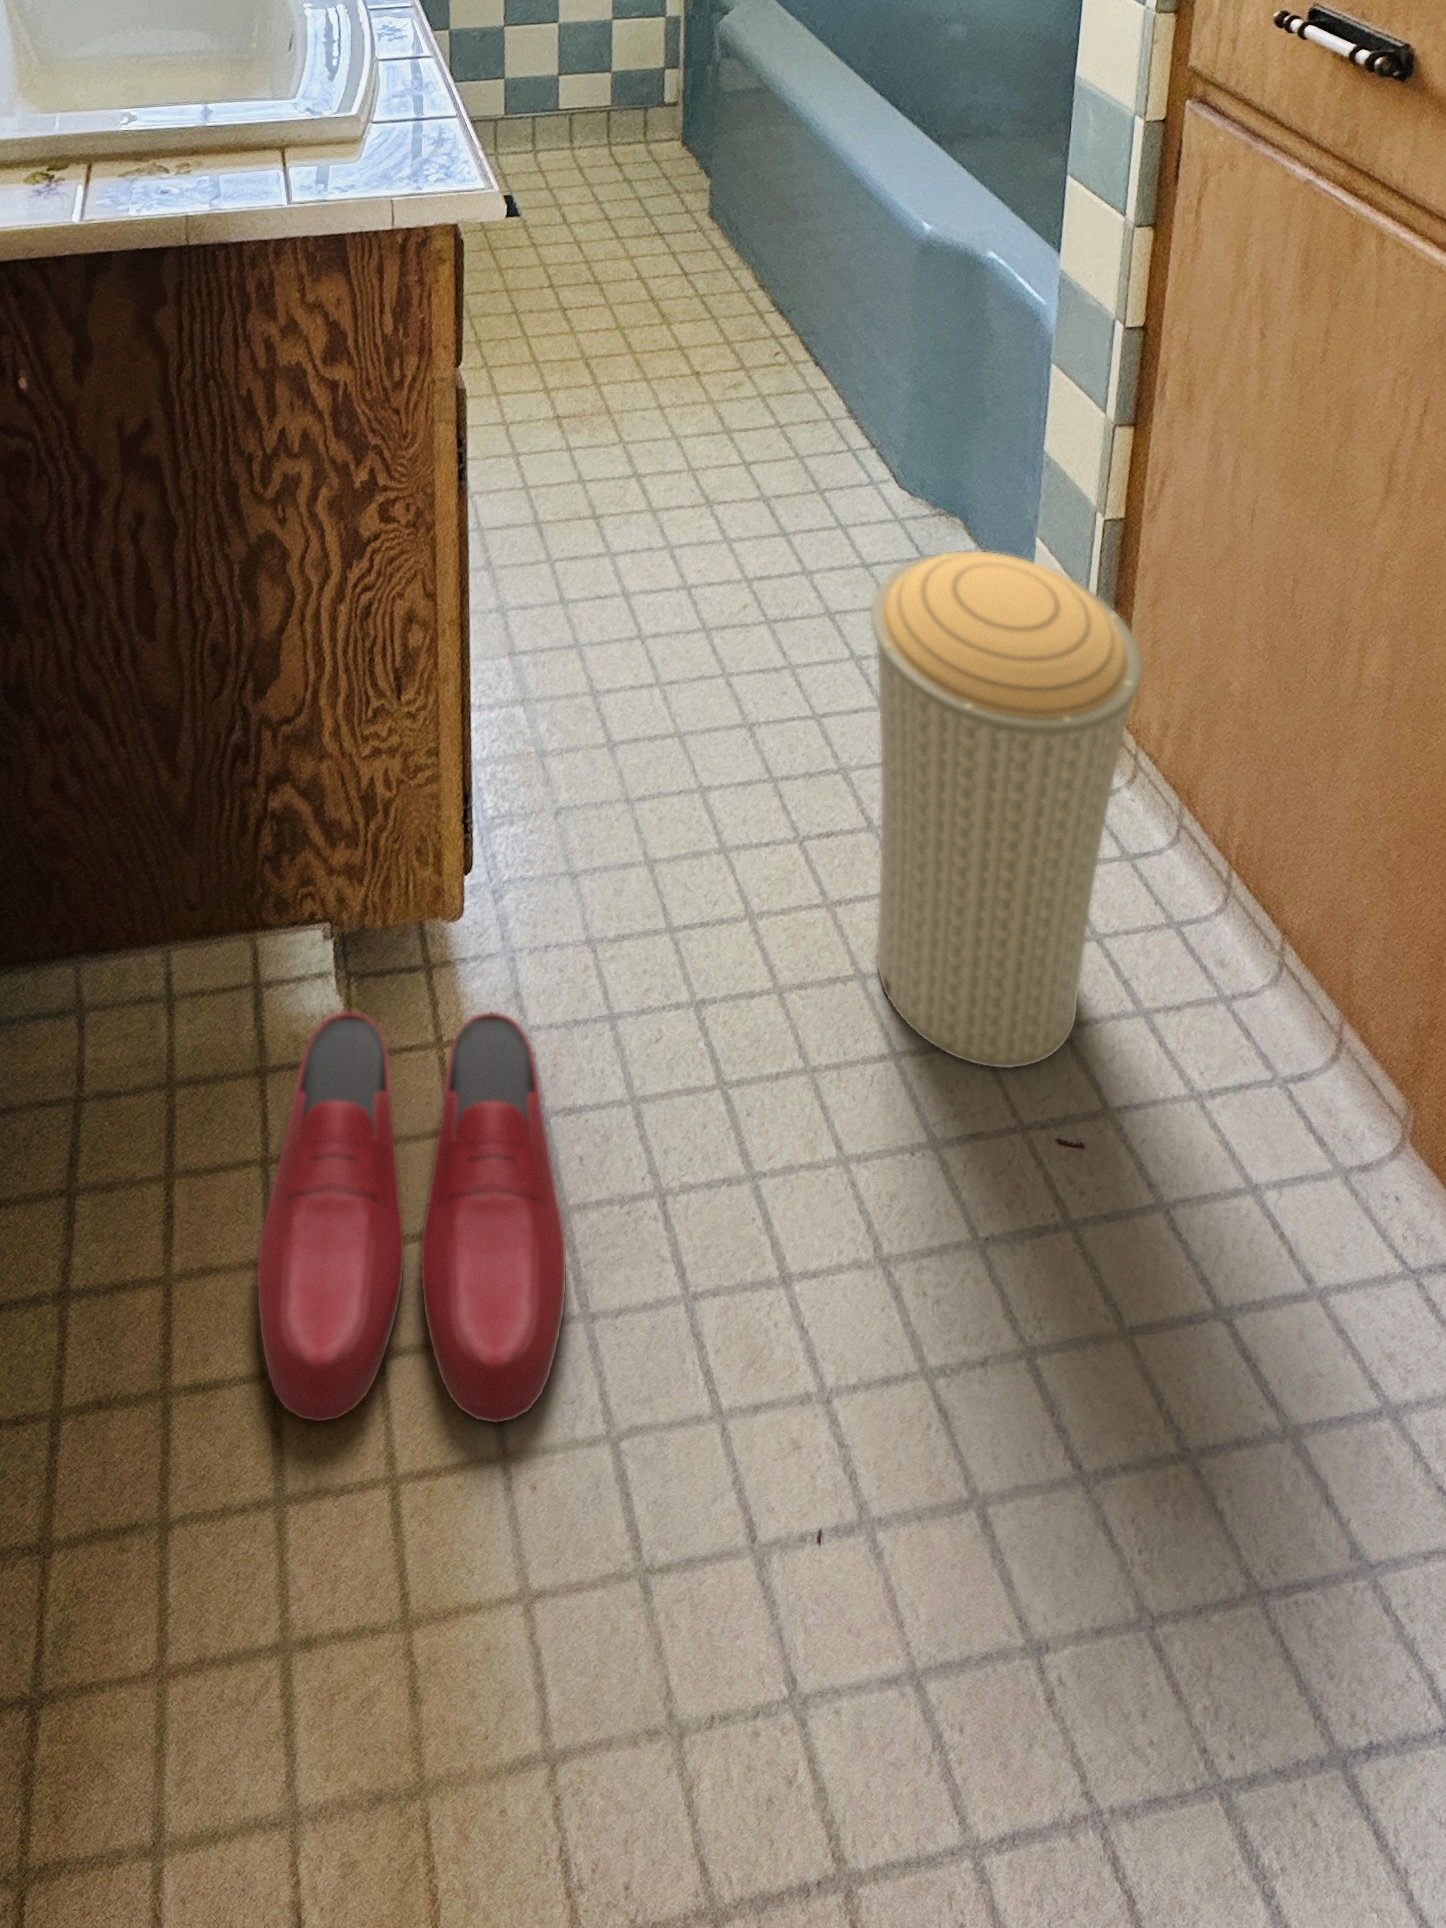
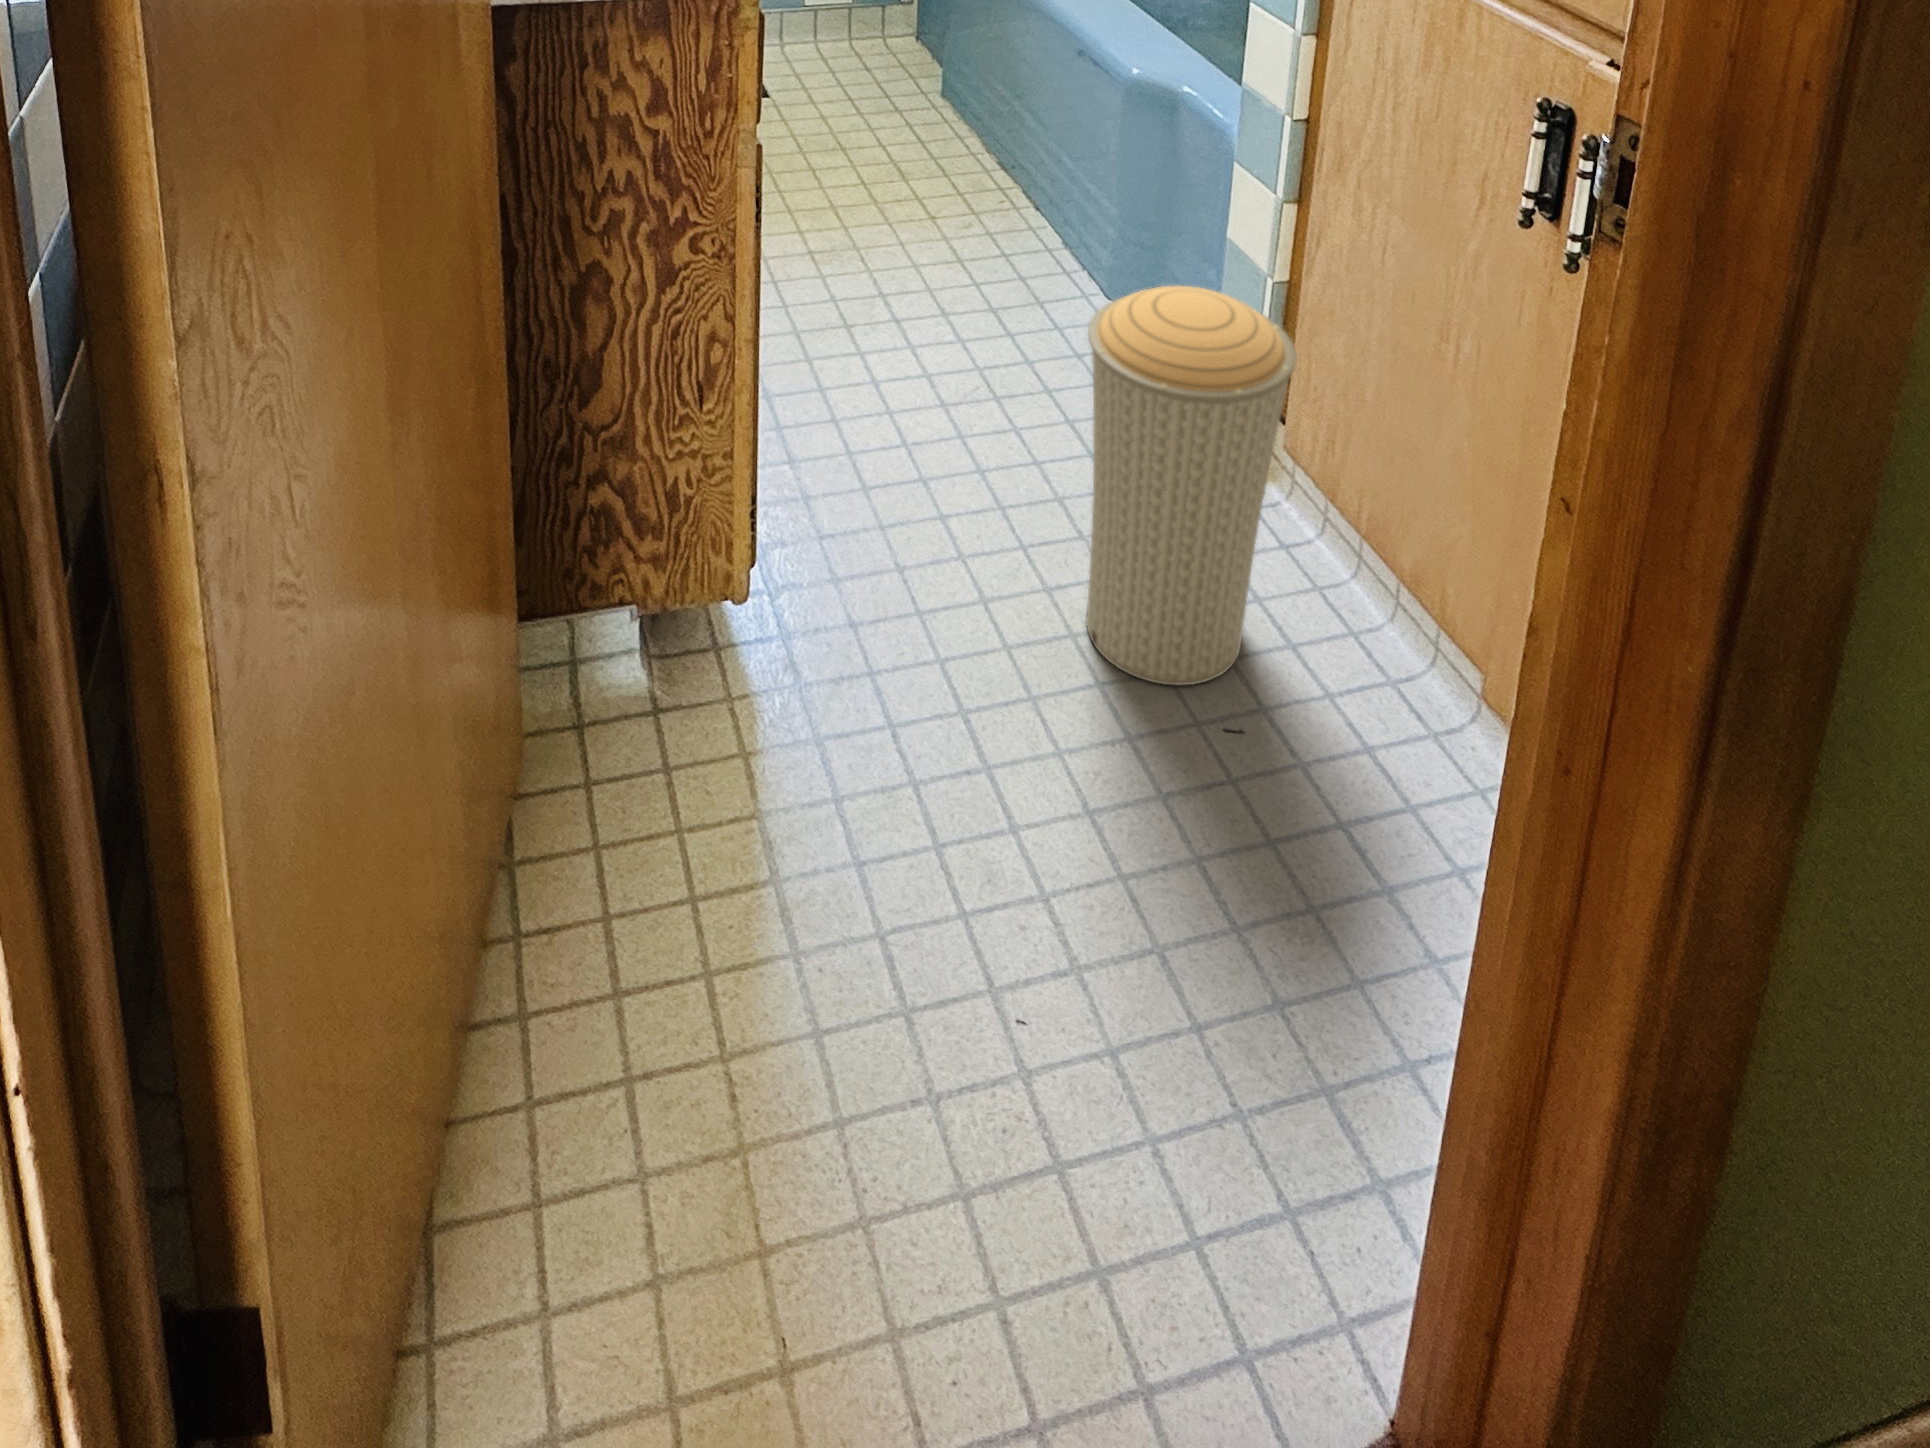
slippers: present [257,1012,566,1423] -> none [587,670,841,947]

